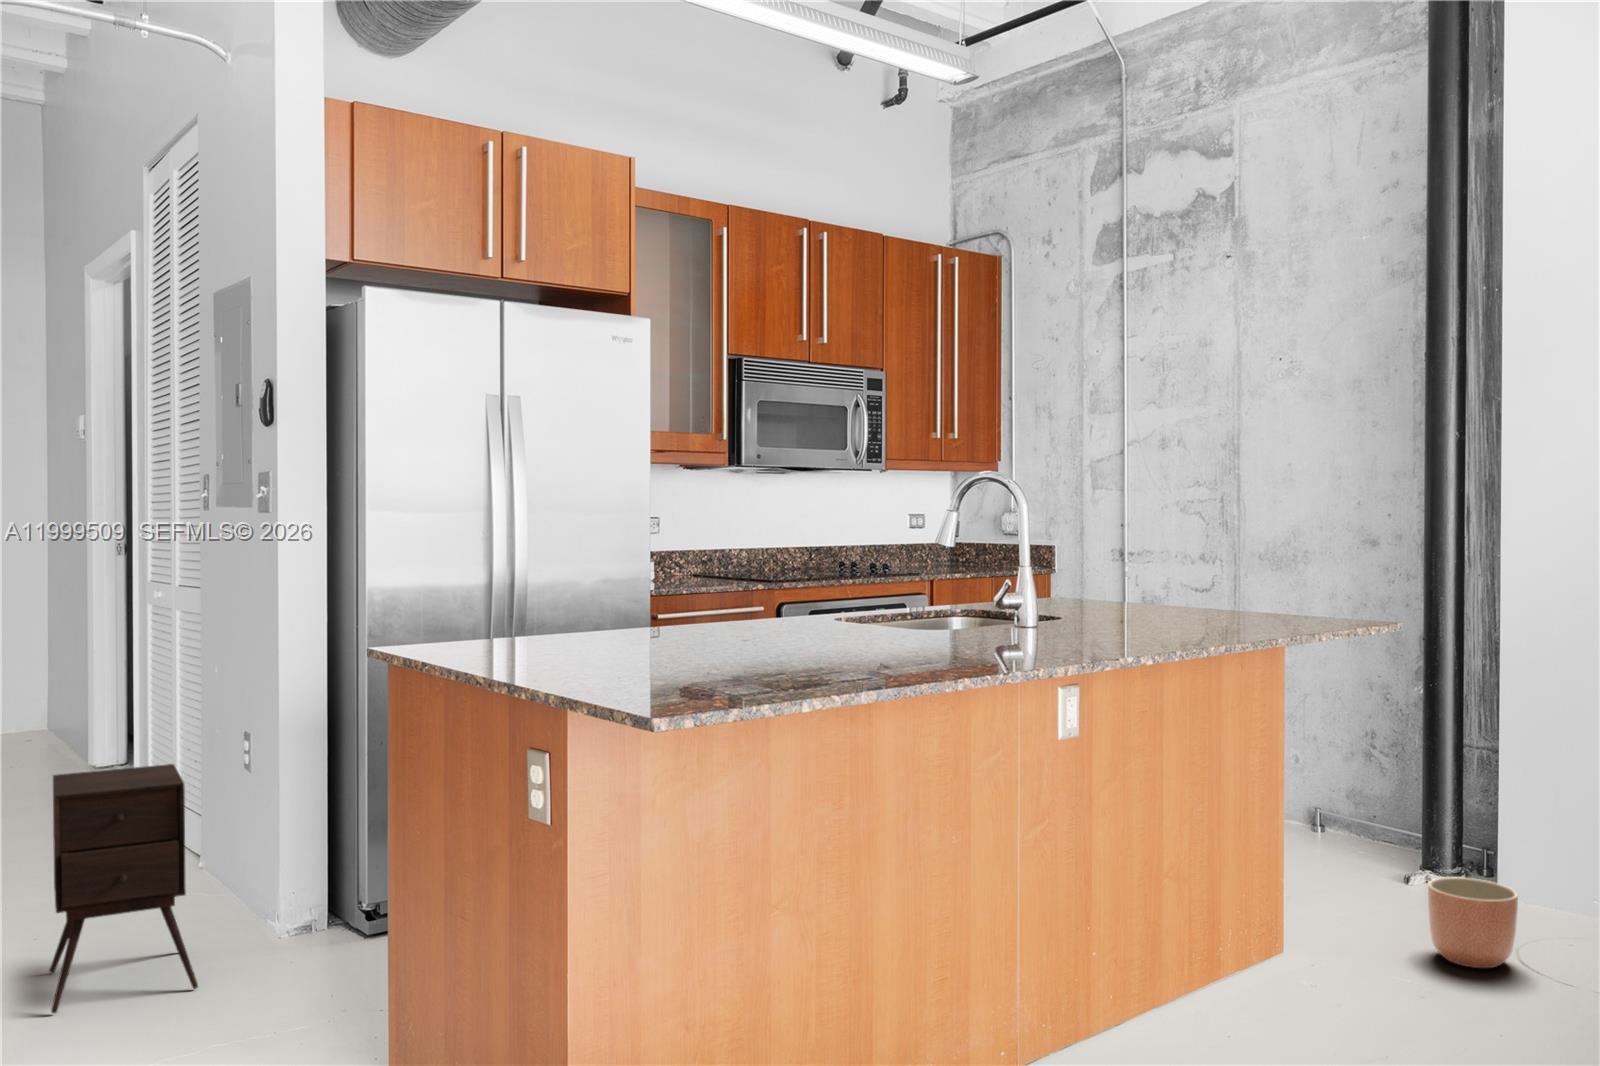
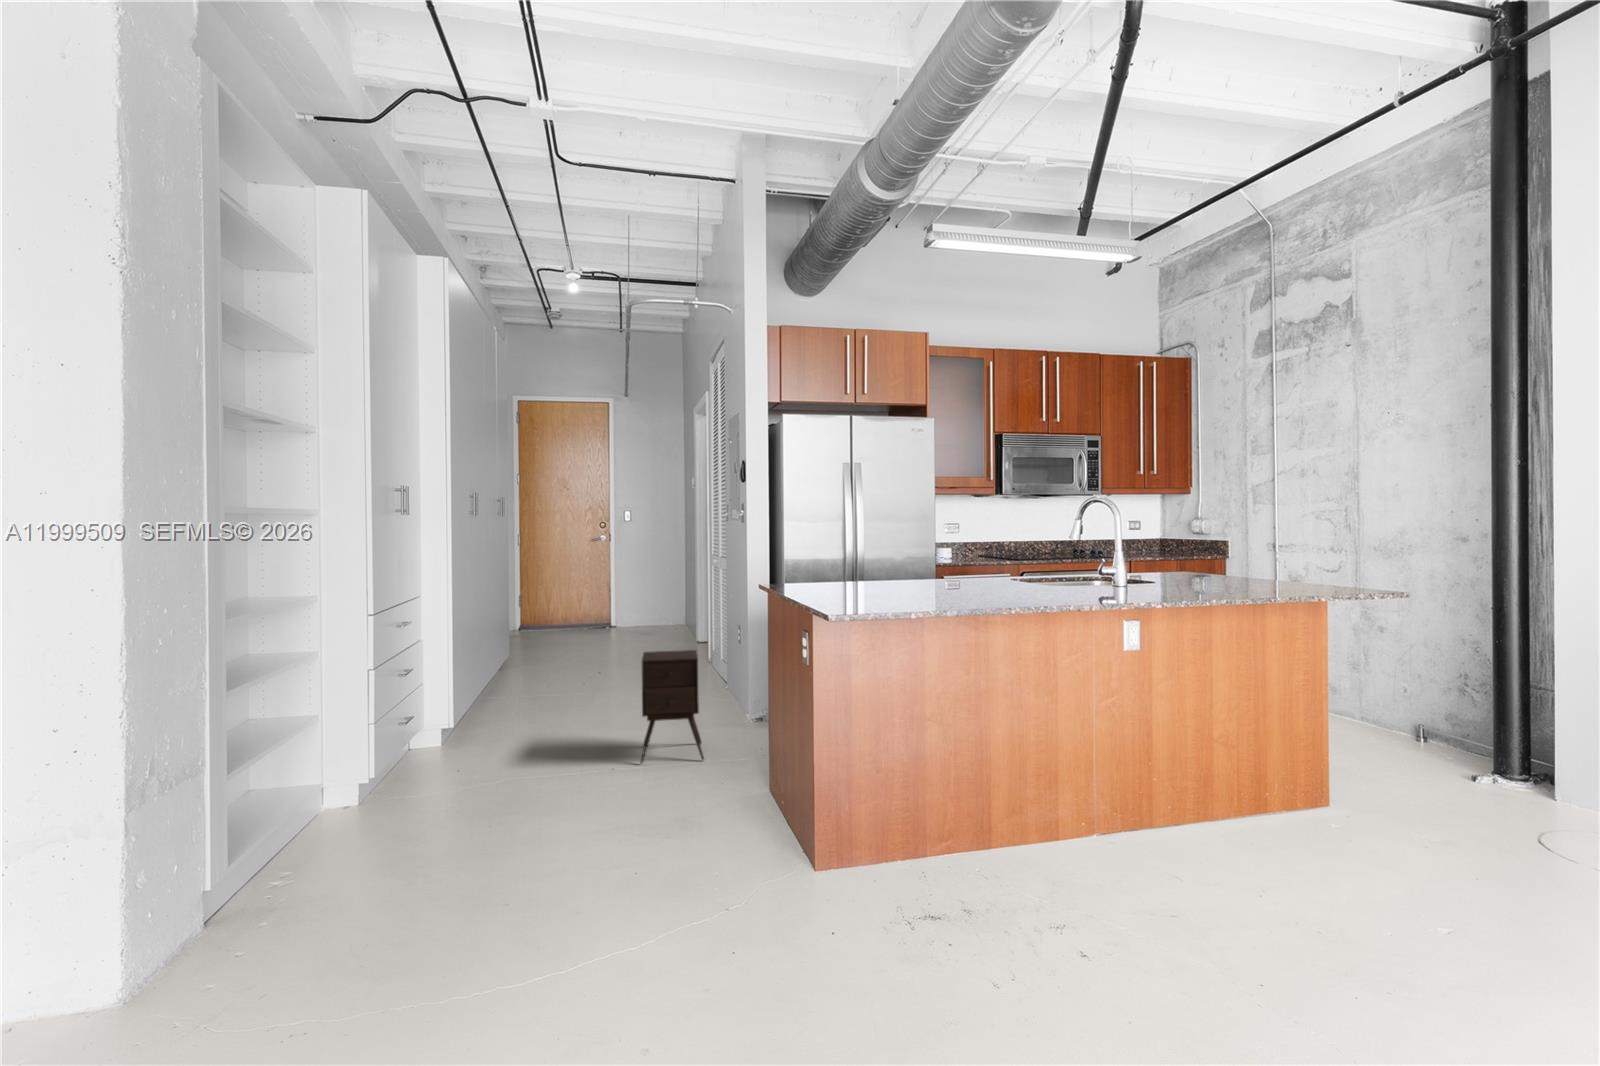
planter: present [1428,877,1518,968] -> none [1468,774,1544,841]

